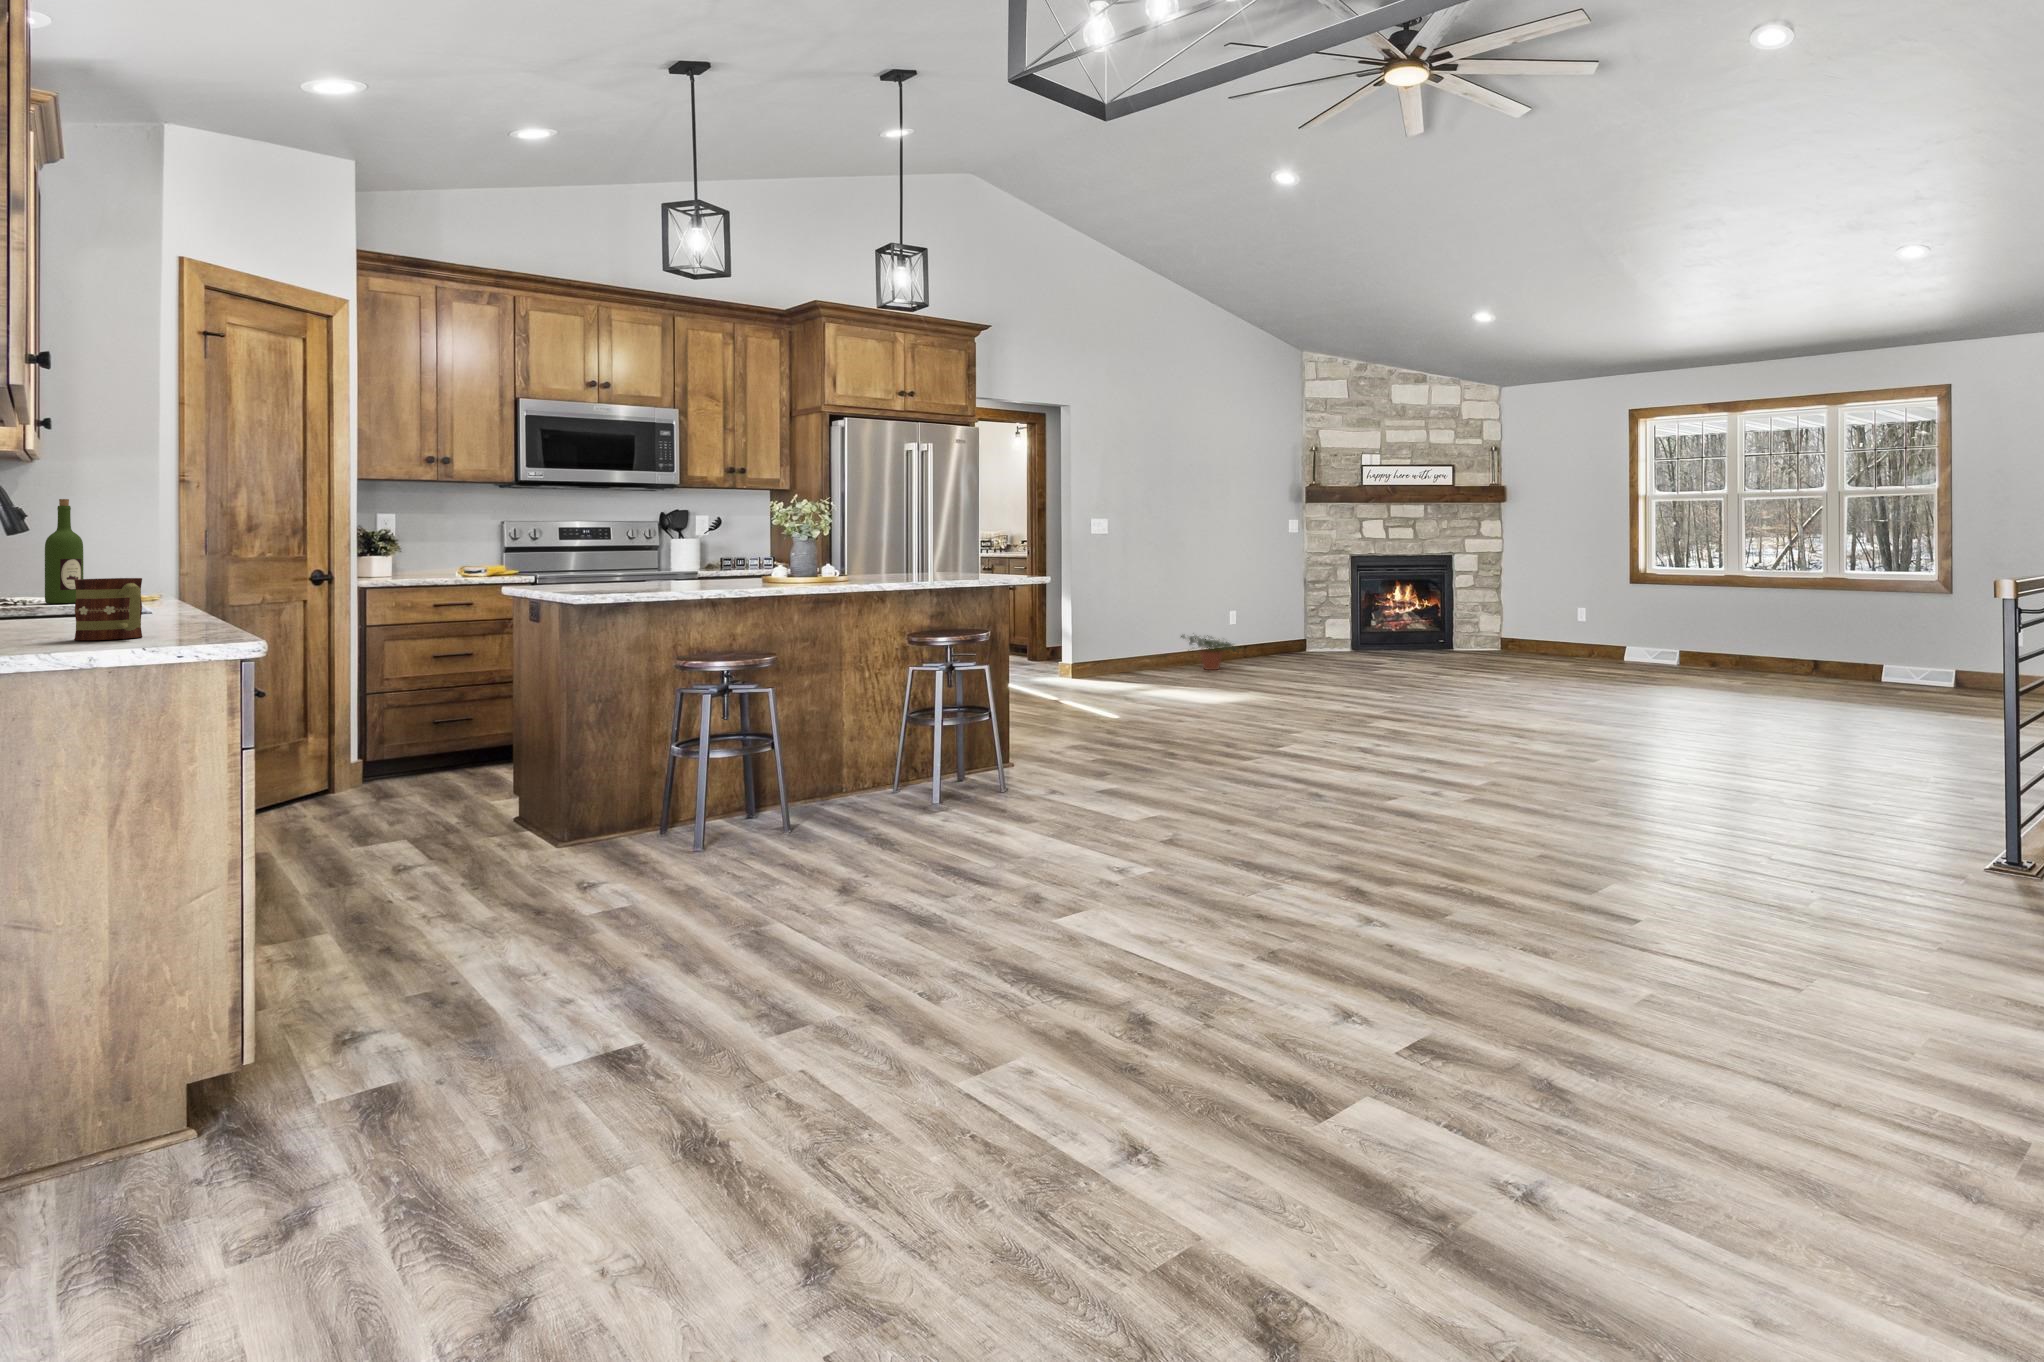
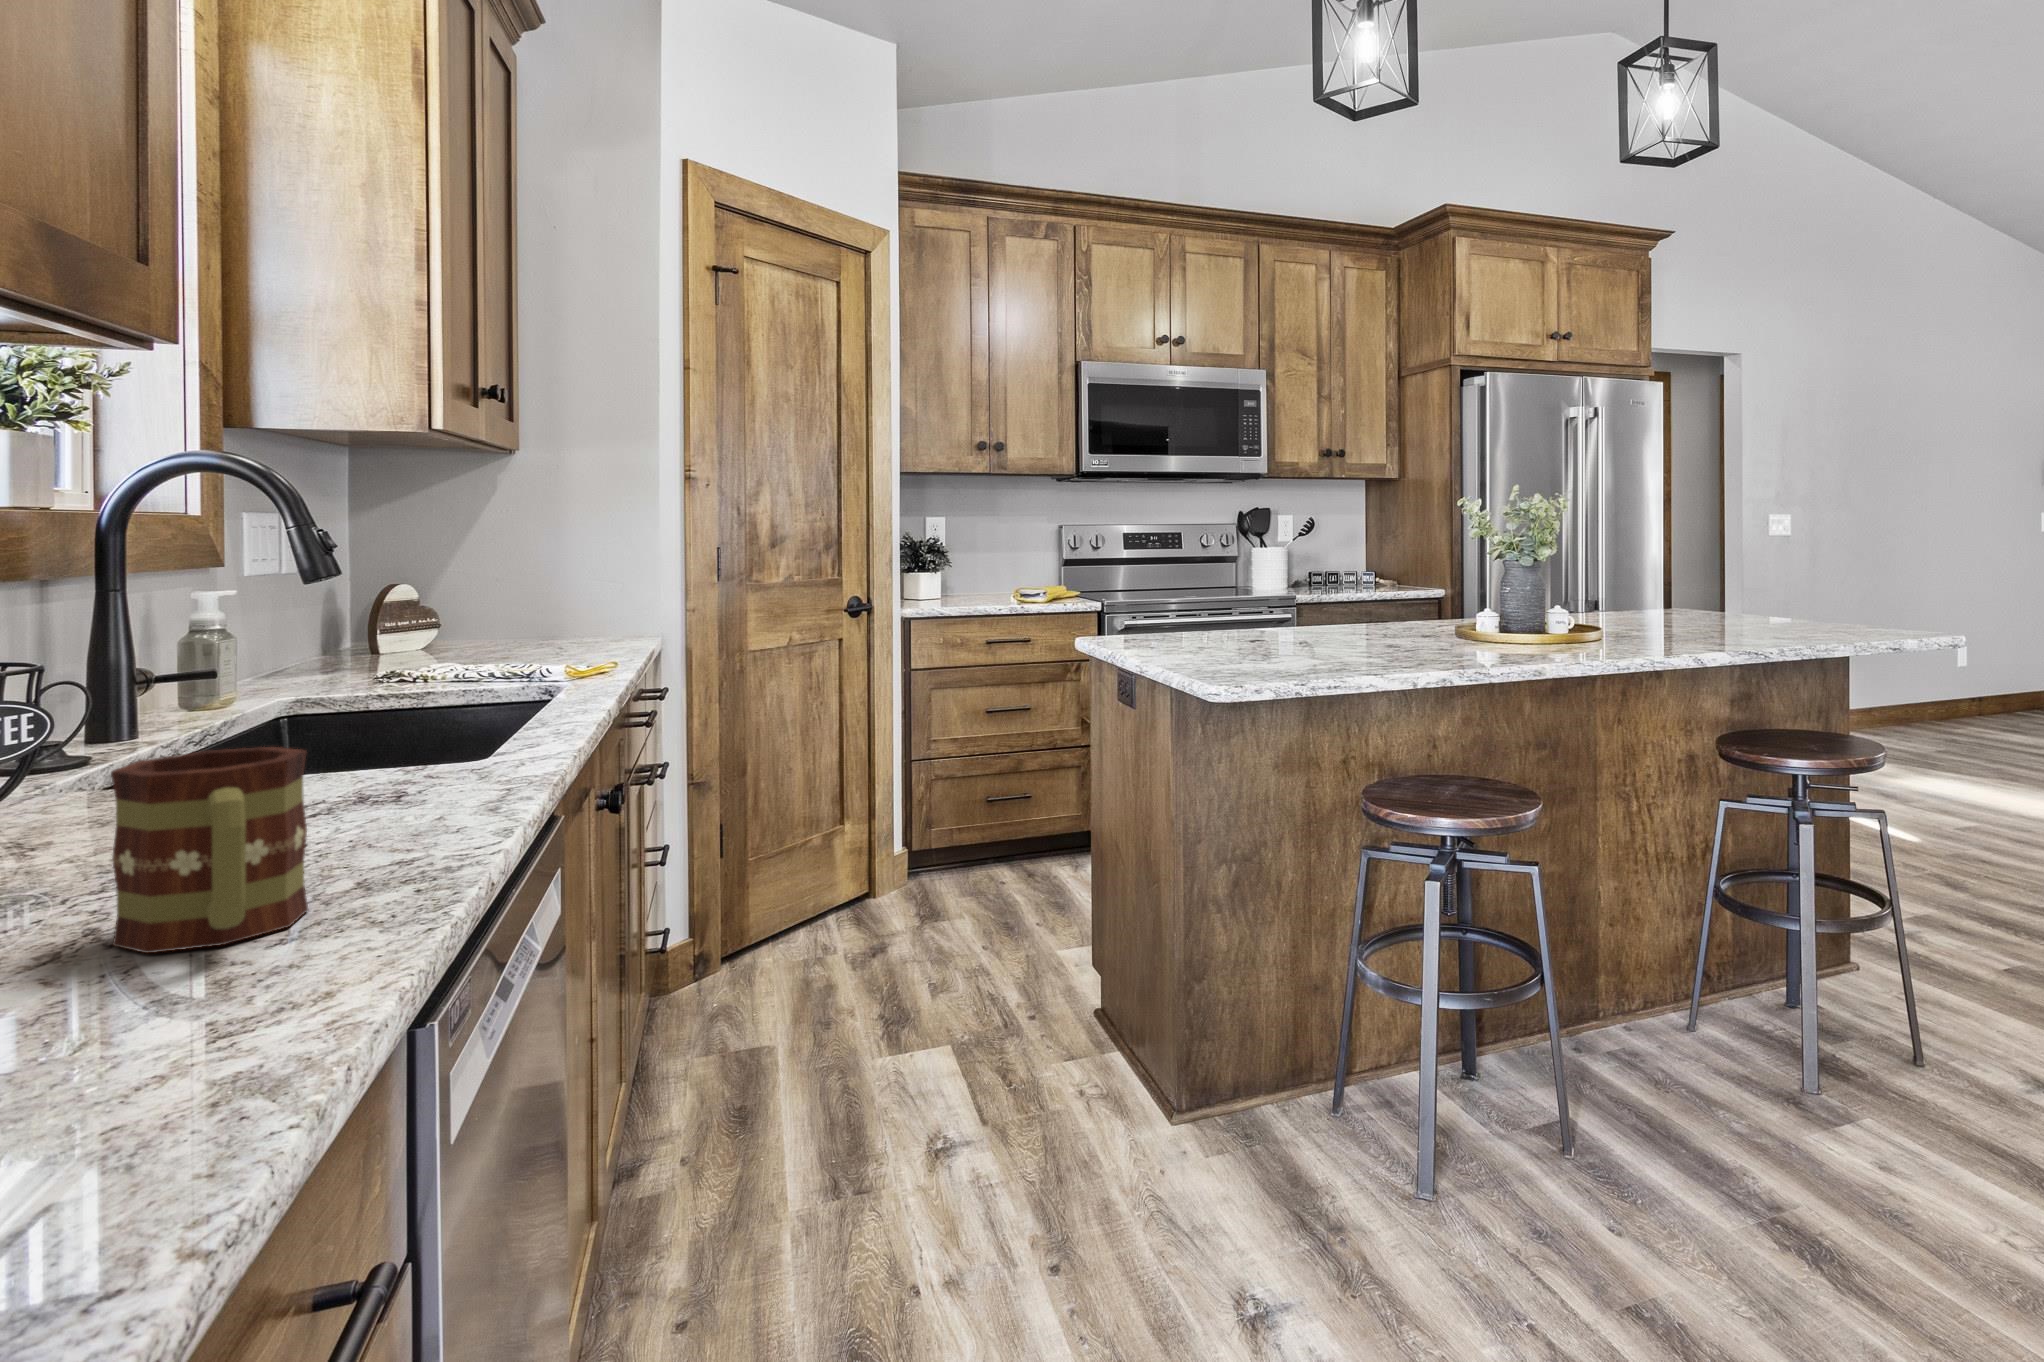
wine bottle: present [45,499,83,603] -> none [468,510,520,676]
potted plant: present [1181,635,1242,670] -> none [1900,678,2013,735]

